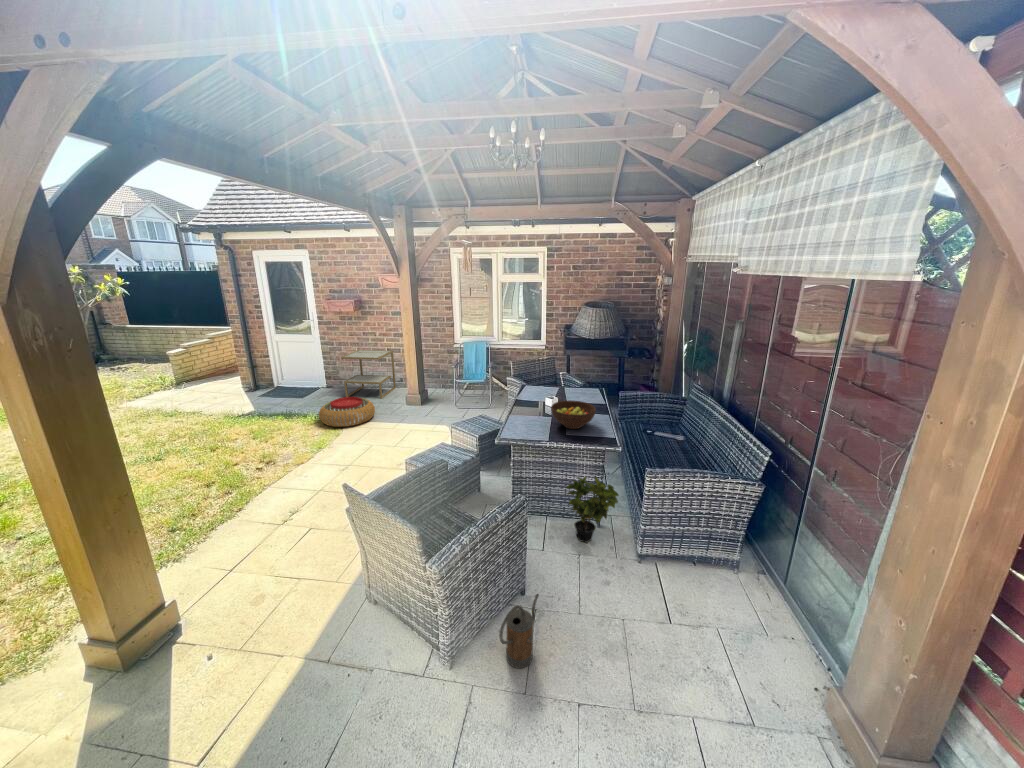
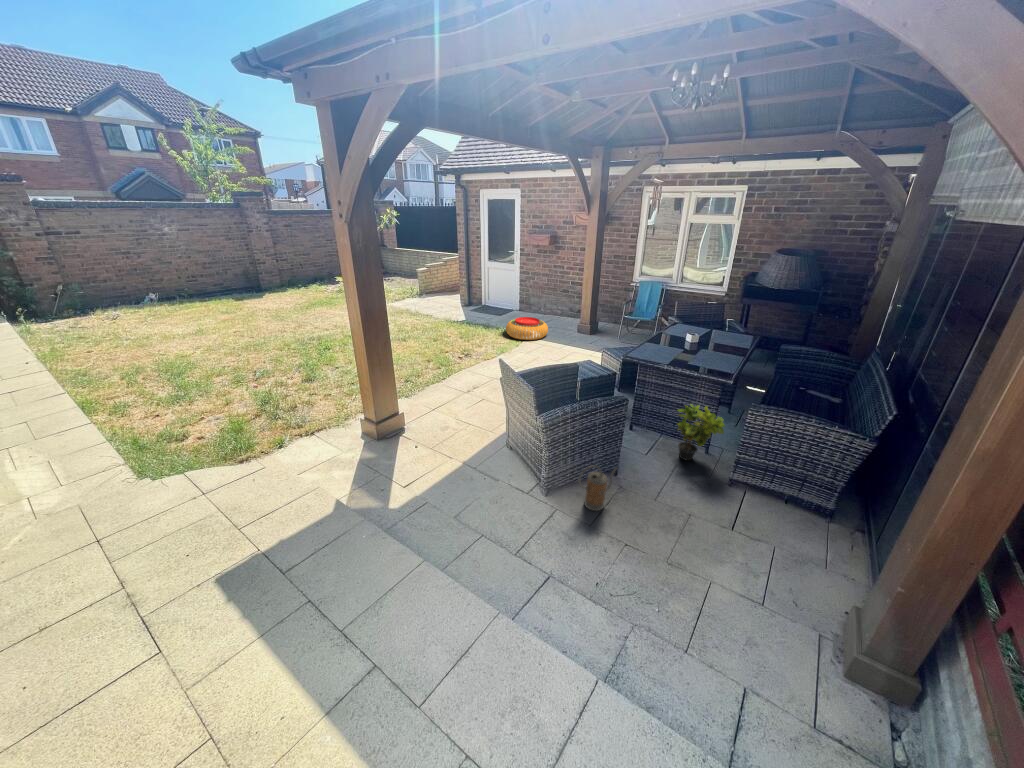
side table: present [342,350,396,399] -> none [529,280,574,324]
fruit bowl: present [551,401,596,429] -> none [683,337,728,364]

